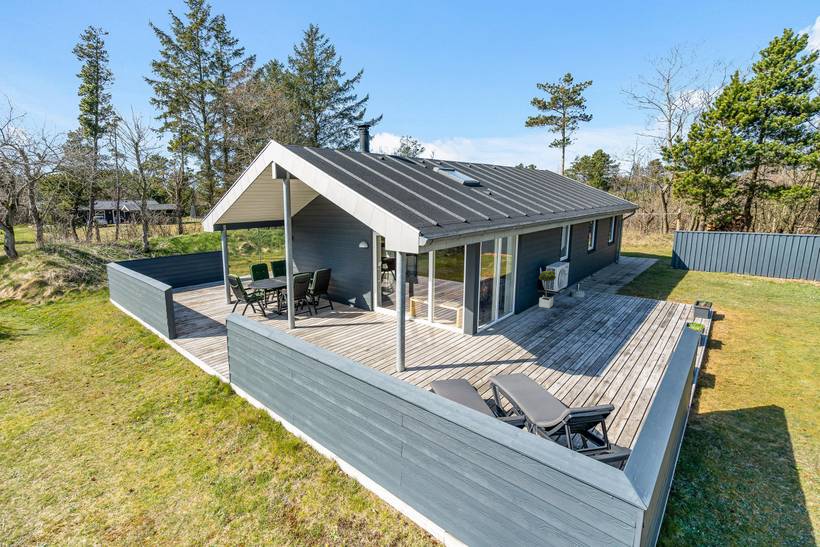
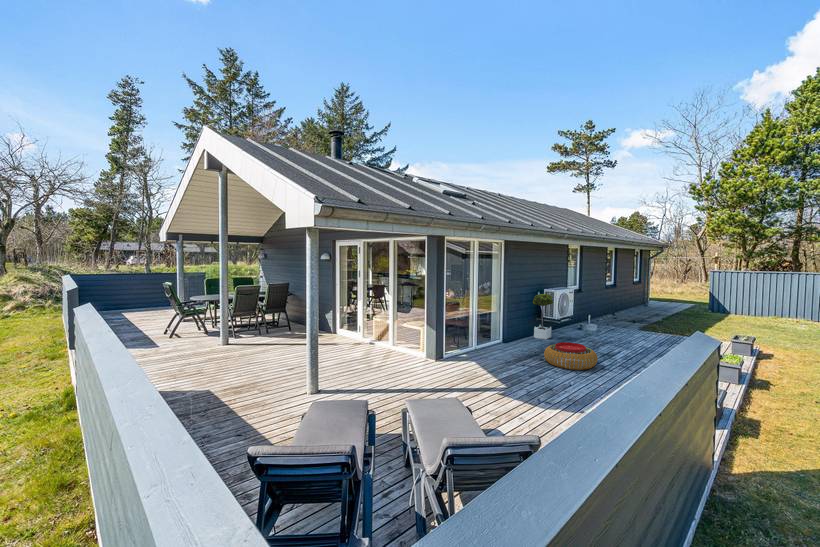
pouf: none [555,316,598,339] -> present [544,342,598,370]

